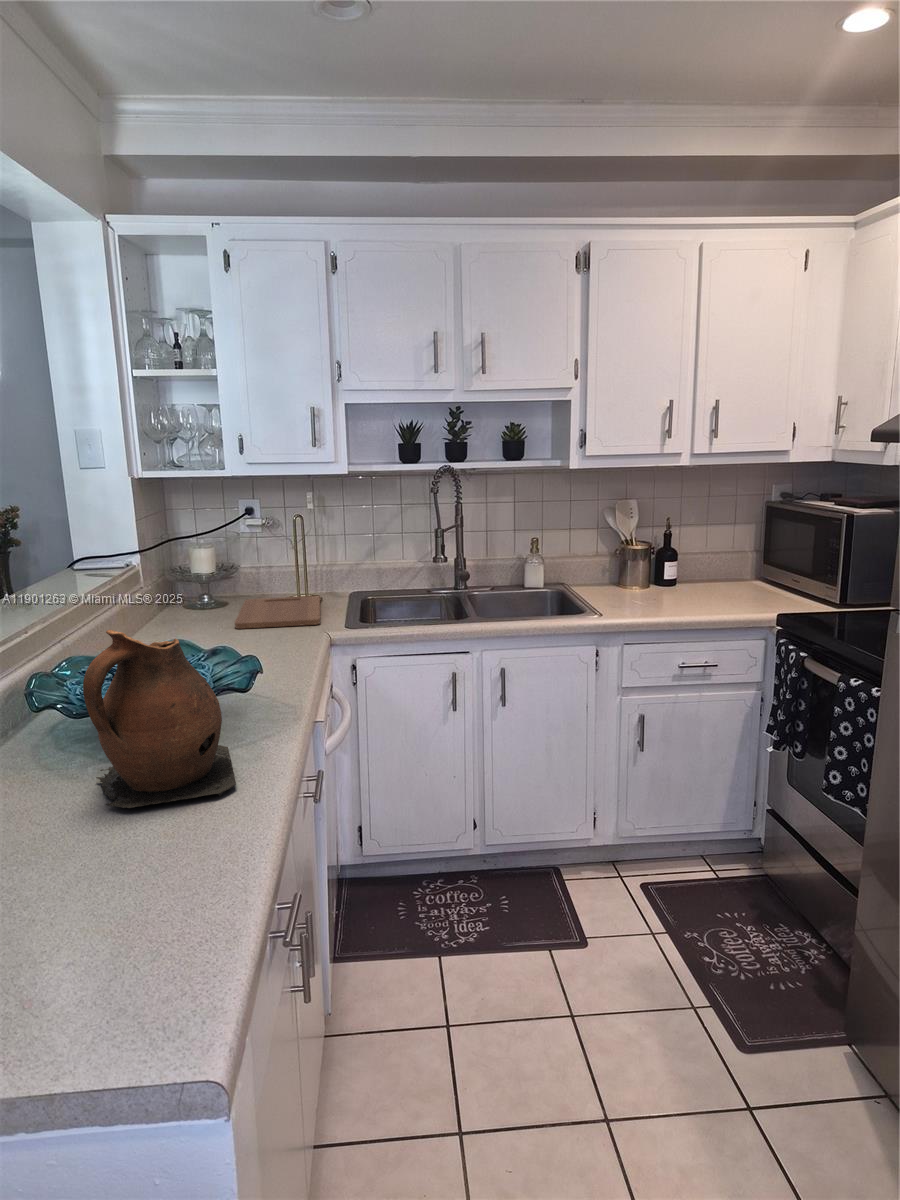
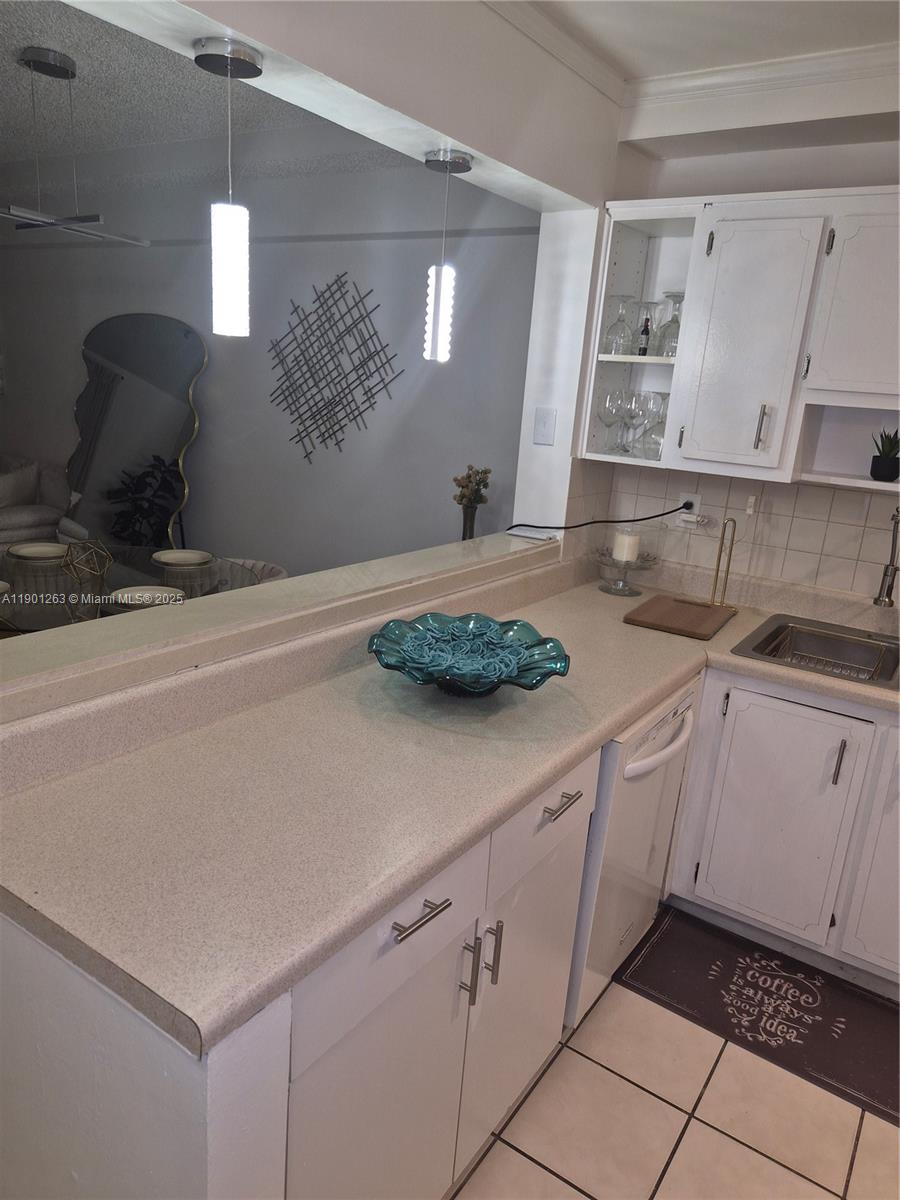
ceramic pitcher: present [83,630,236,808] -> none [378,602,506,776]

